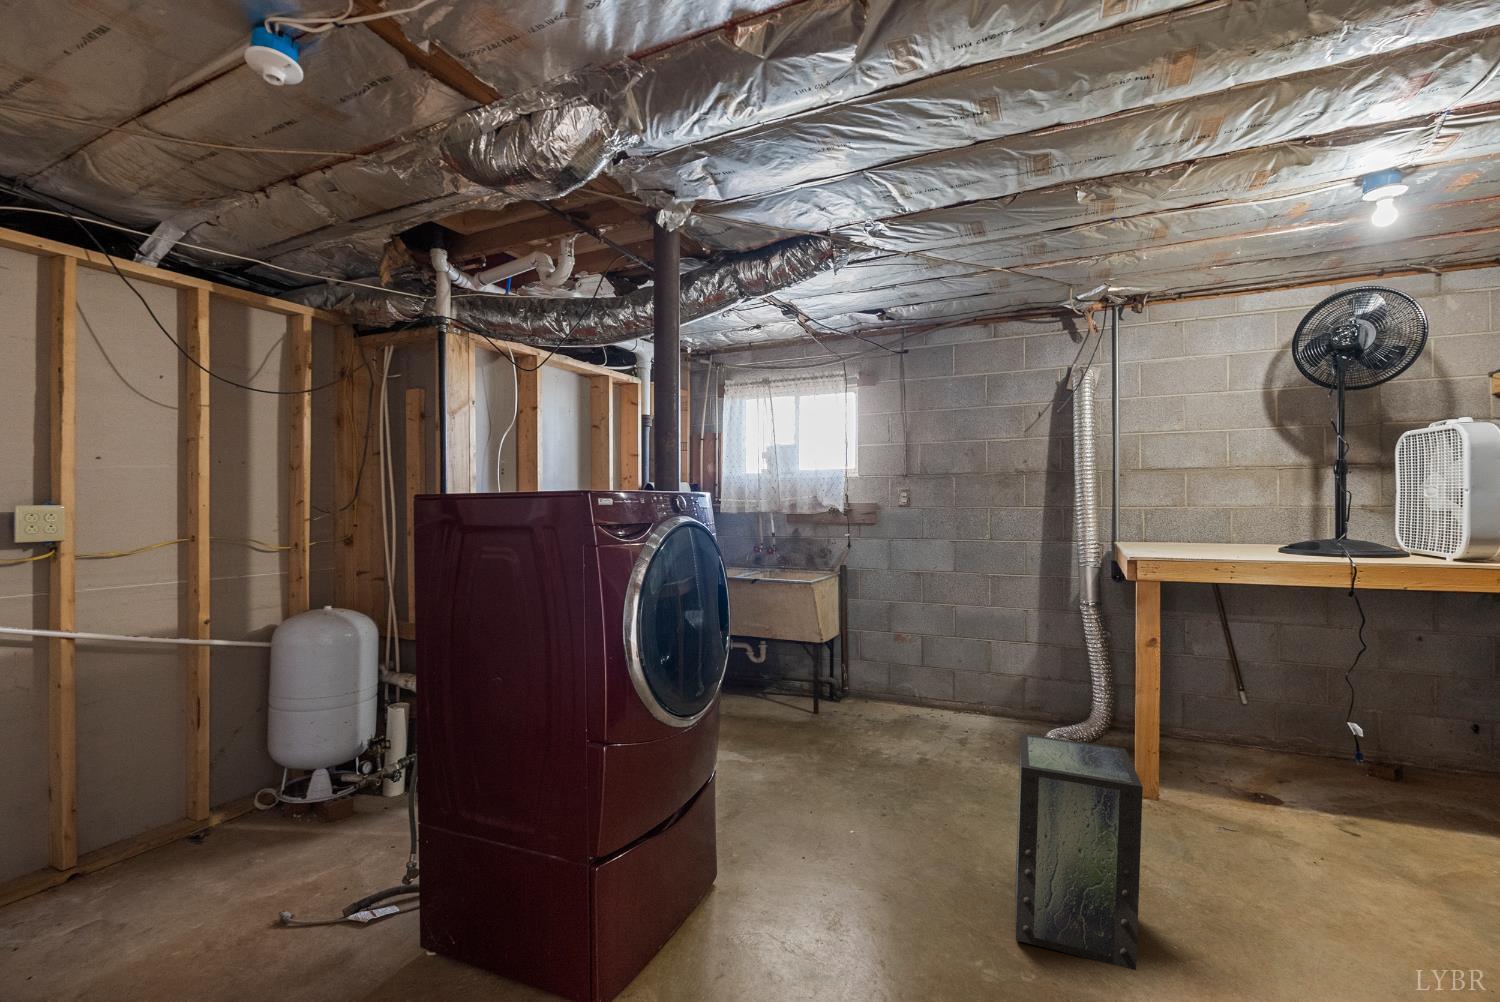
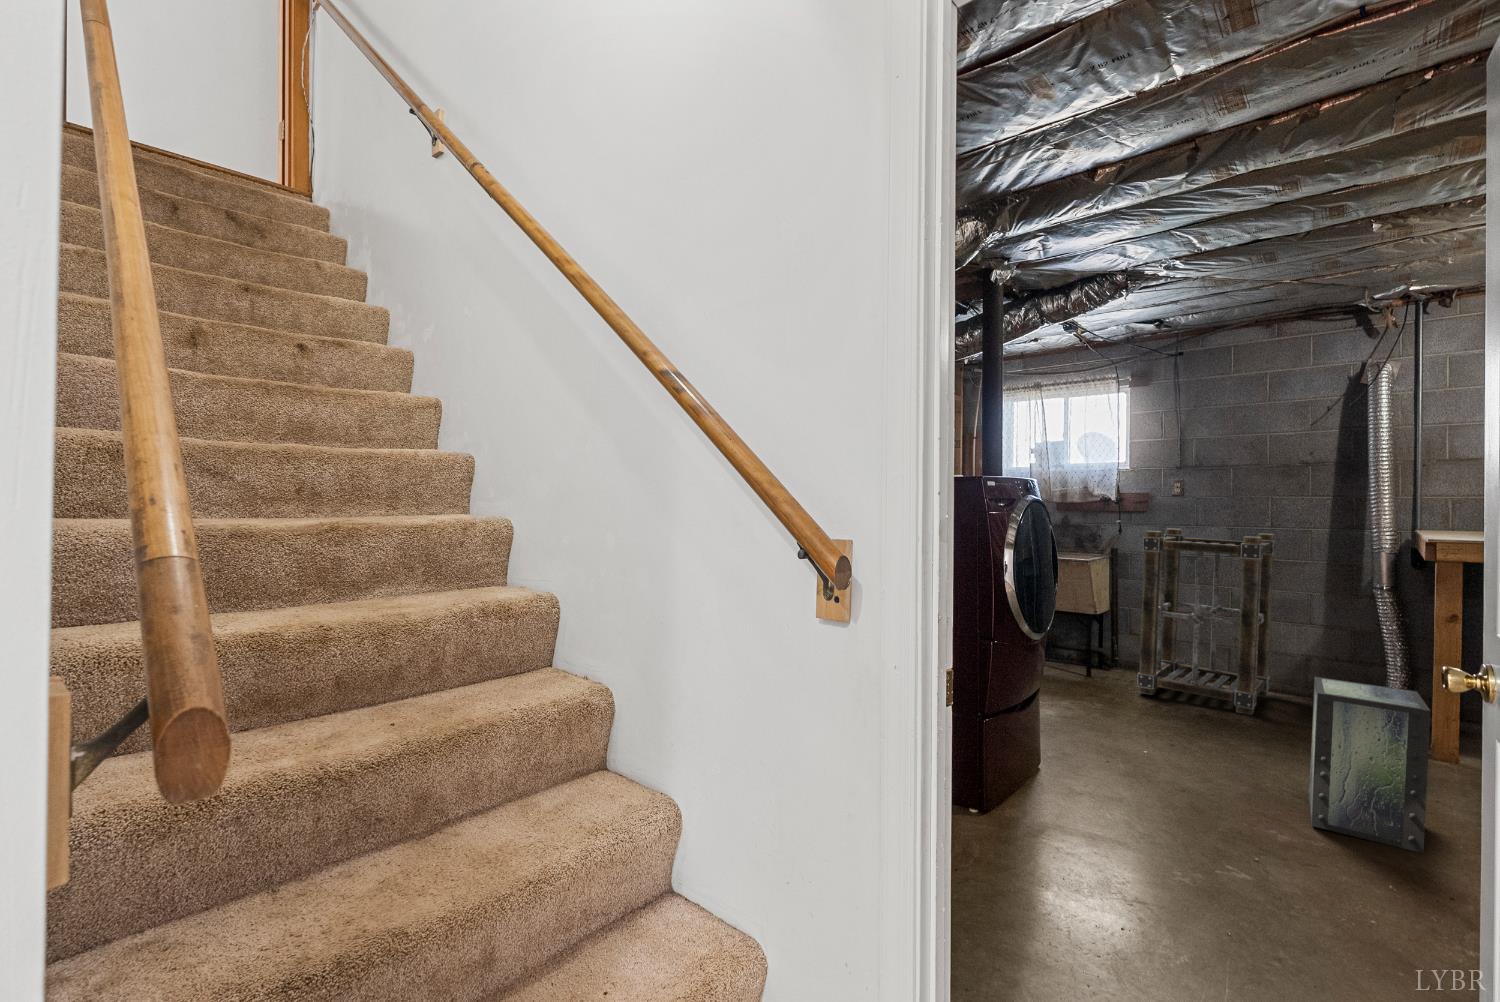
shelving unit: none [857,541,992,751] -> present [1137,528,1276,715]

